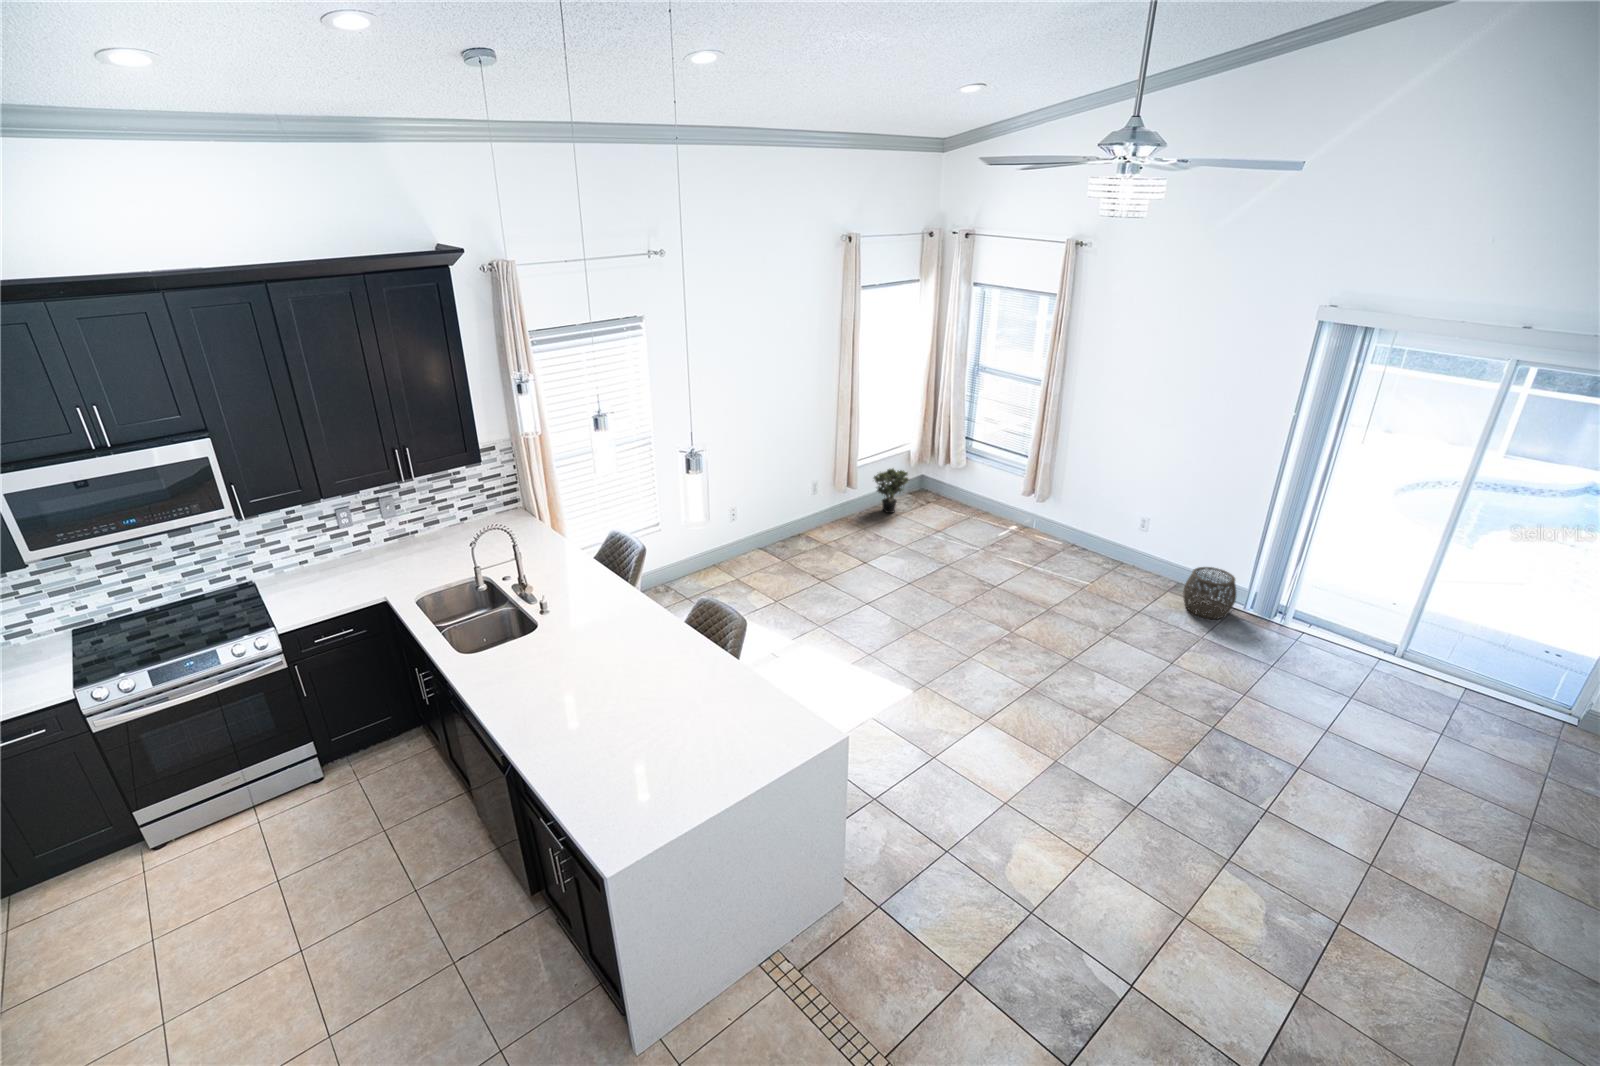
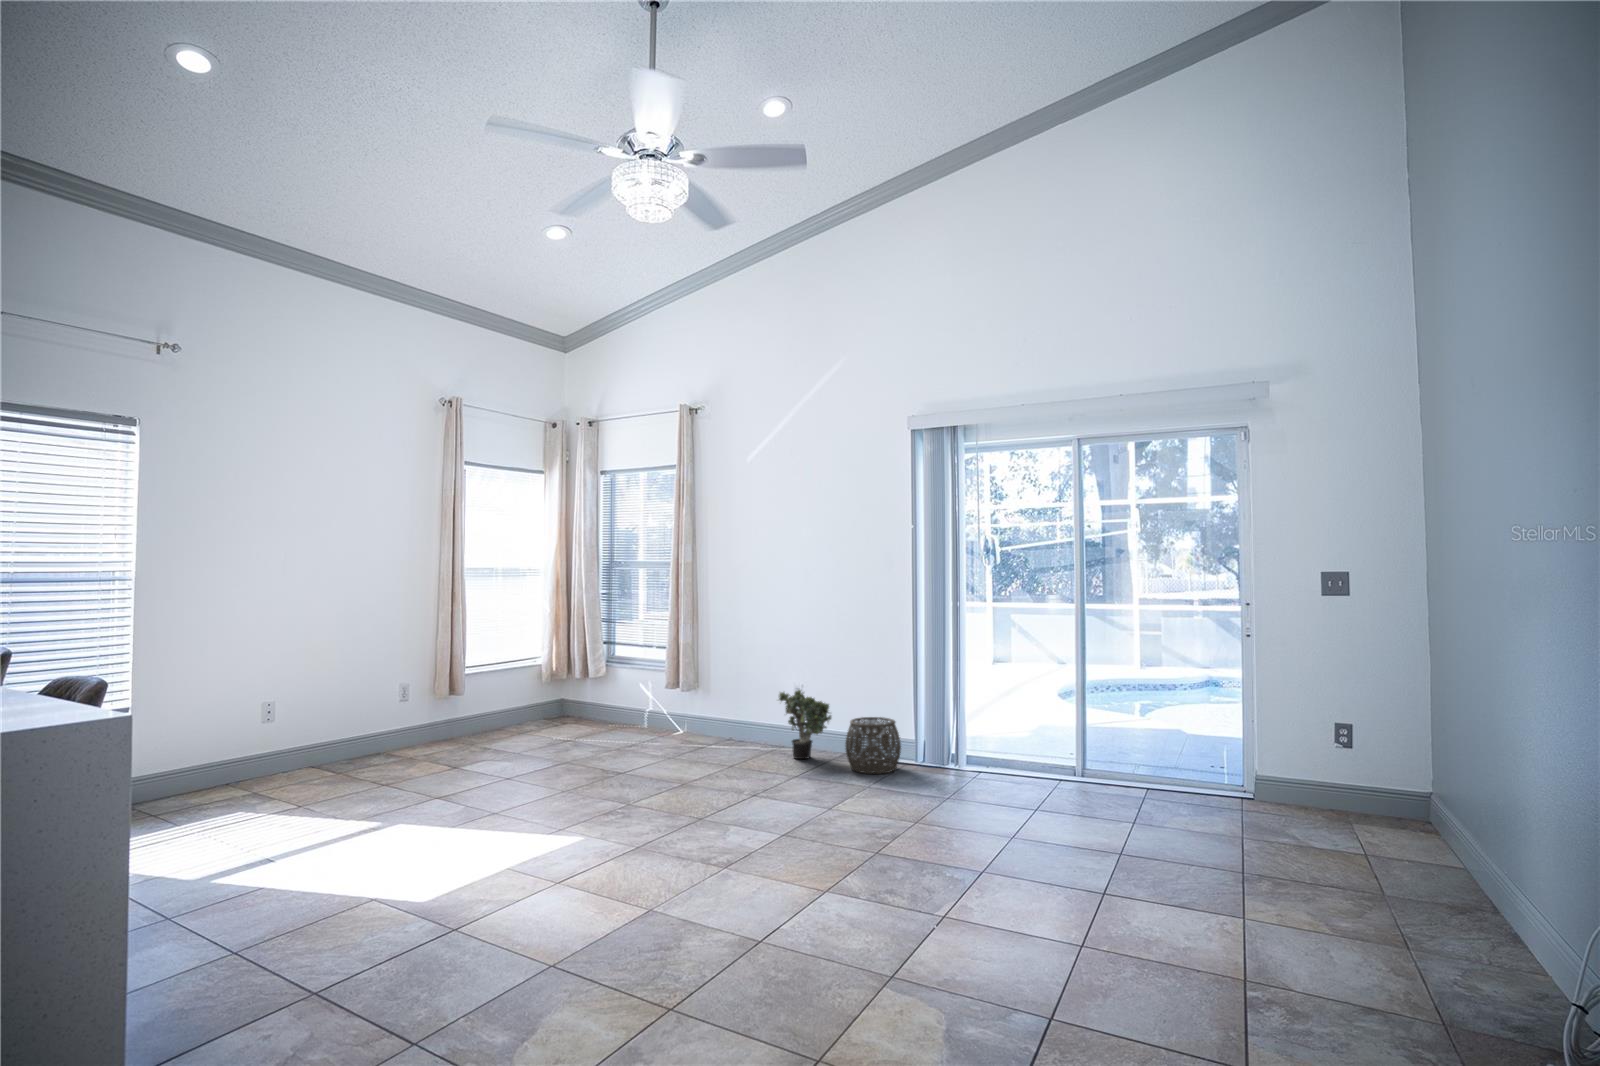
potted plant: present [874,469,910,513] -> present [779,690,831,759]

